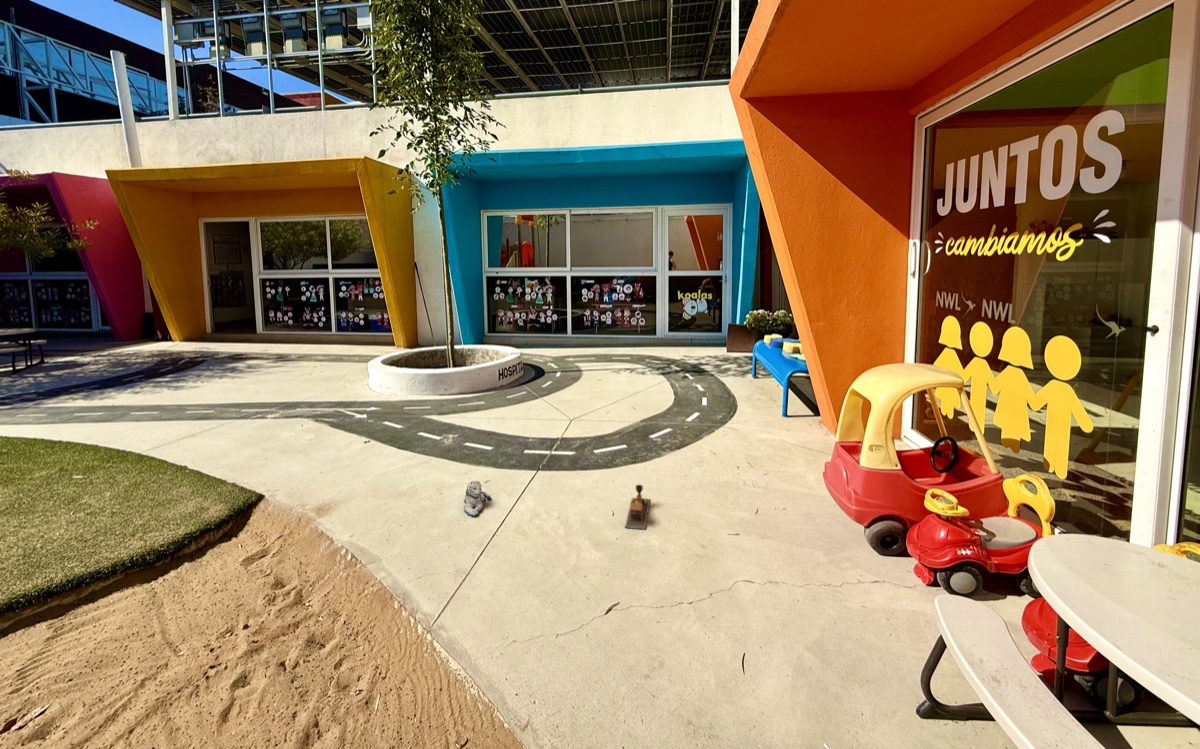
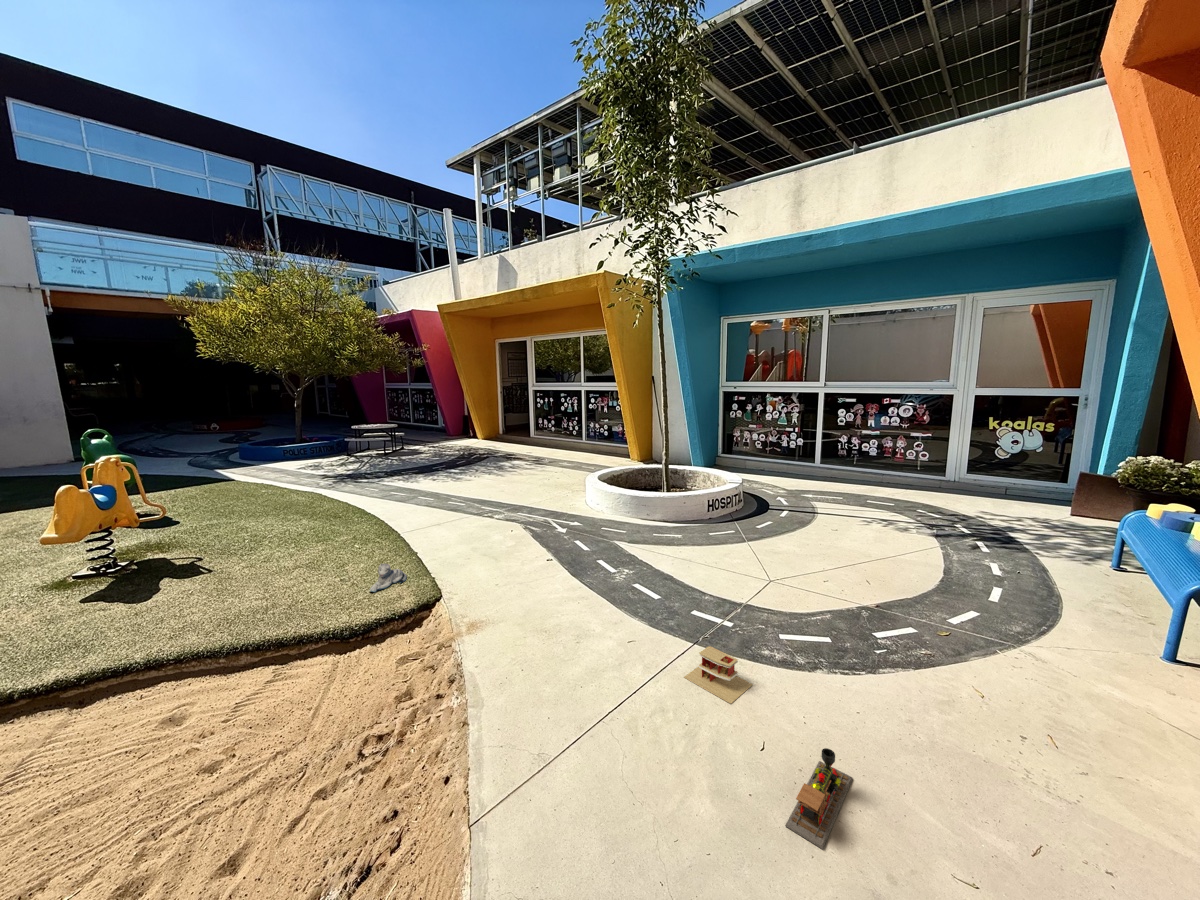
toy house: none [537,460,582,489] -> present [684,646,753,704]
plush toy: present [464,481,491,516] -> present [370,563,407,592]

